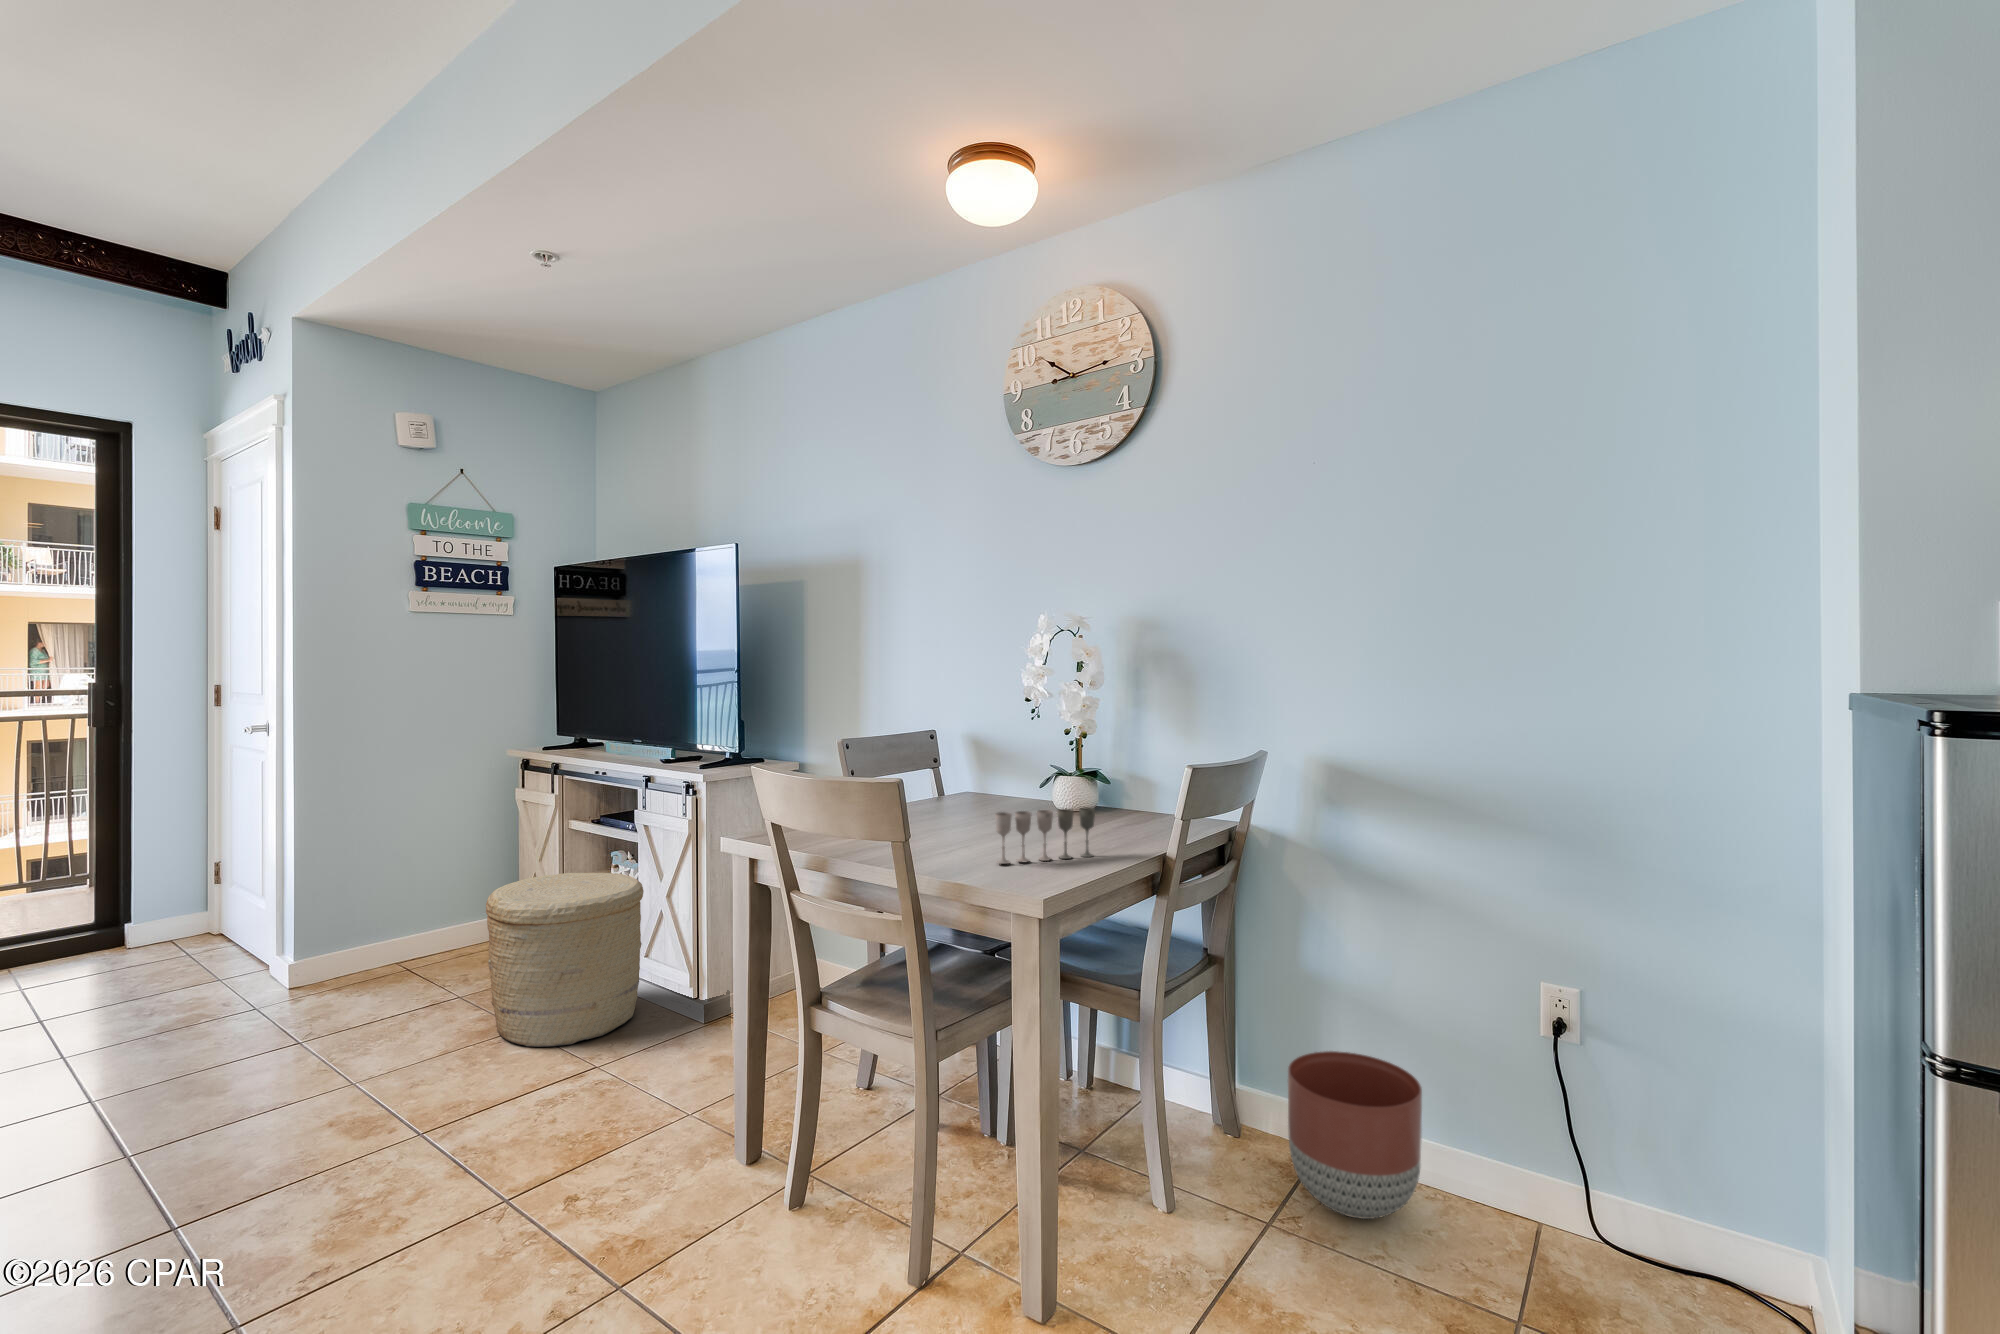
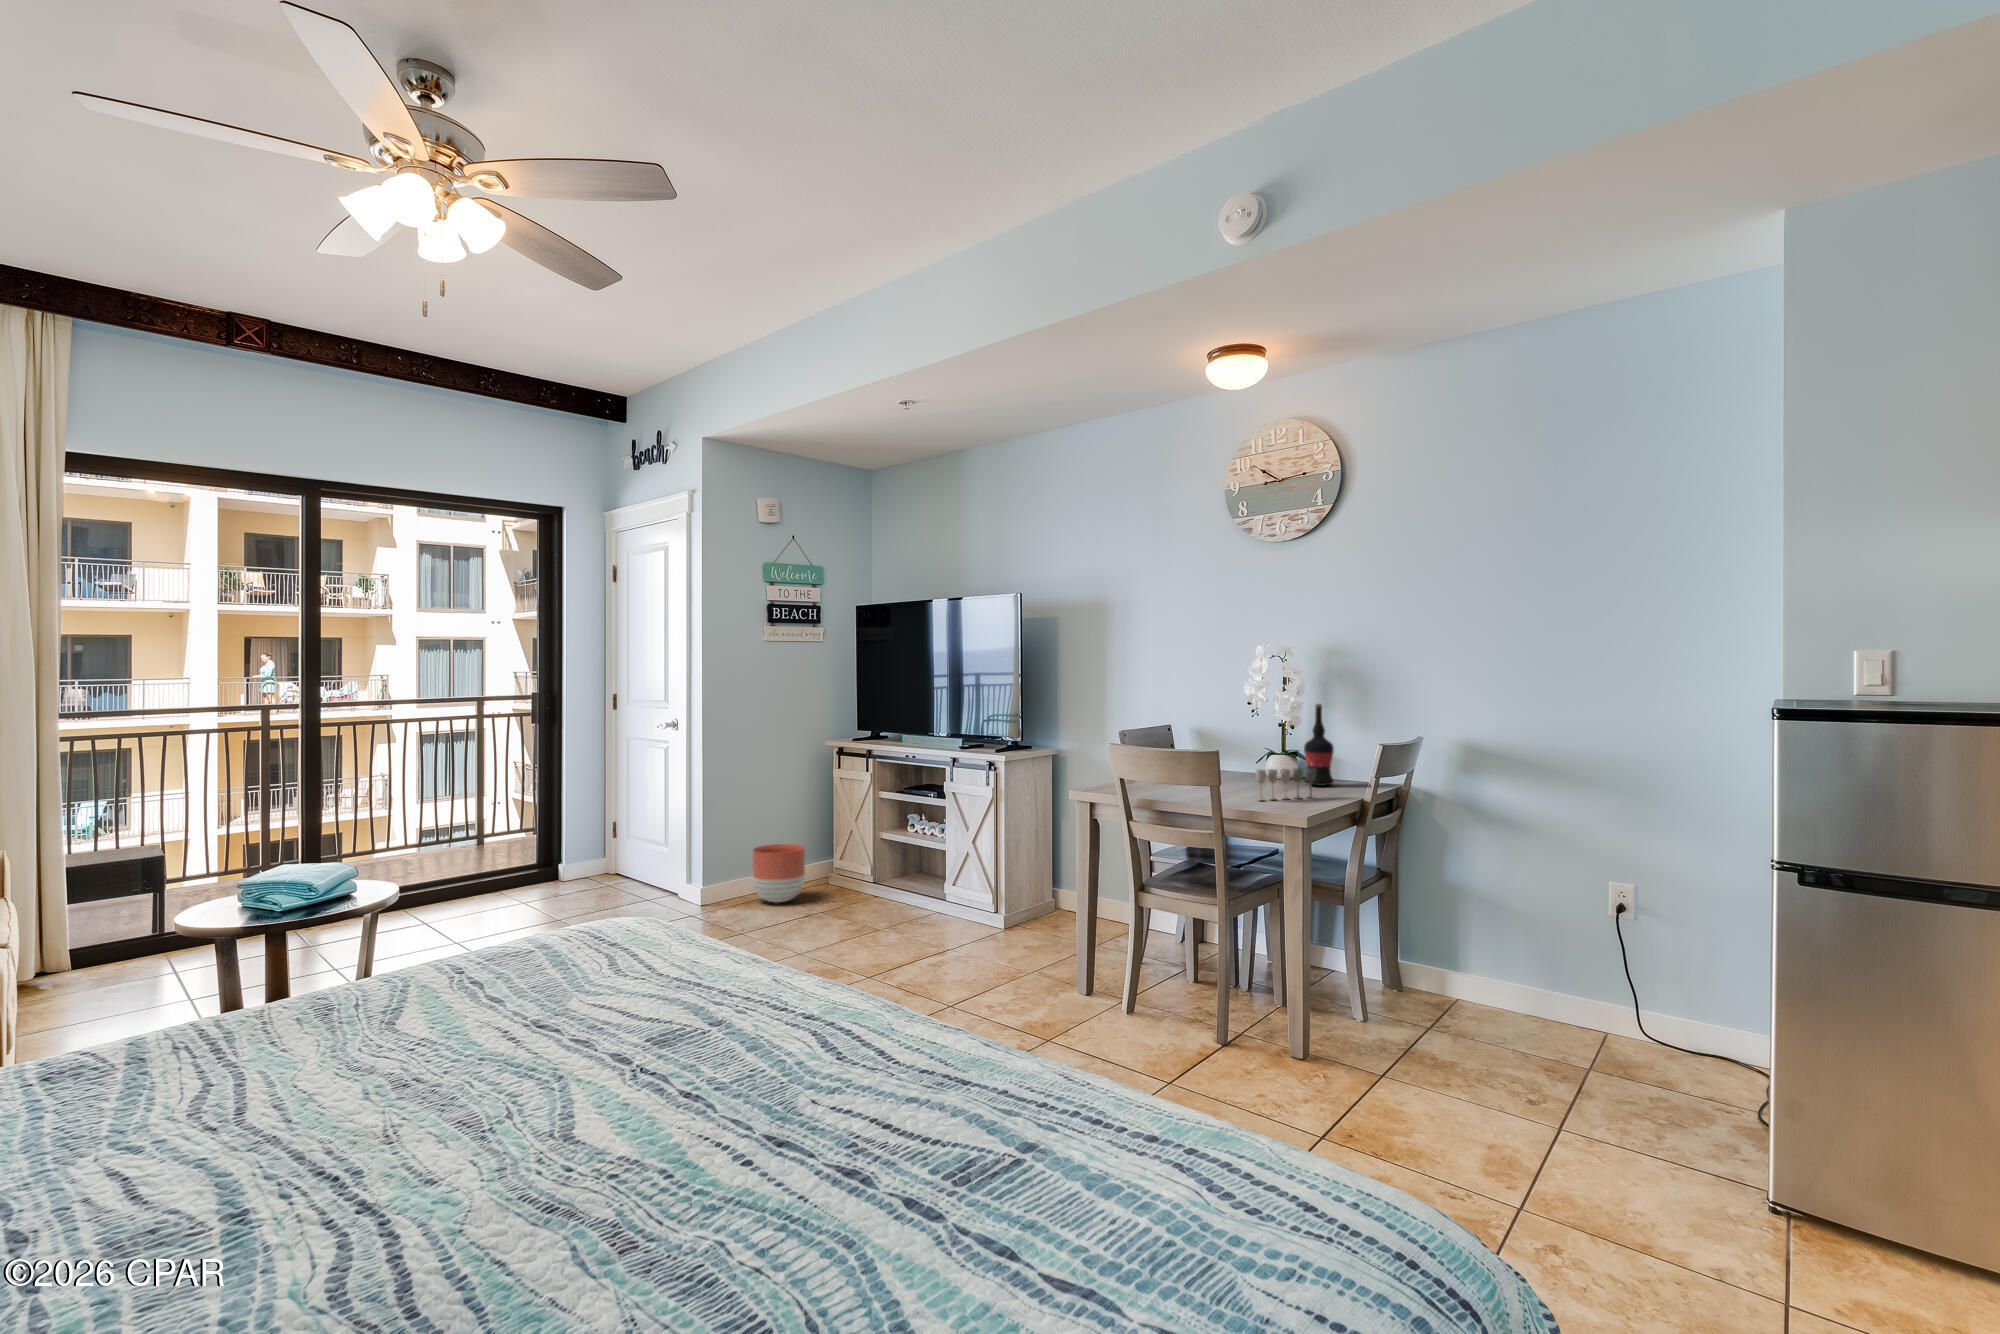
wine bottle: none [1093,702,1136,827] -> present [1304,704,1334,786]
woven basket: present [486,873,644,1047] -> none [860,828,960,941]
planter: present [1288,1051,1422,1219] -> present [752,844,805,903]

